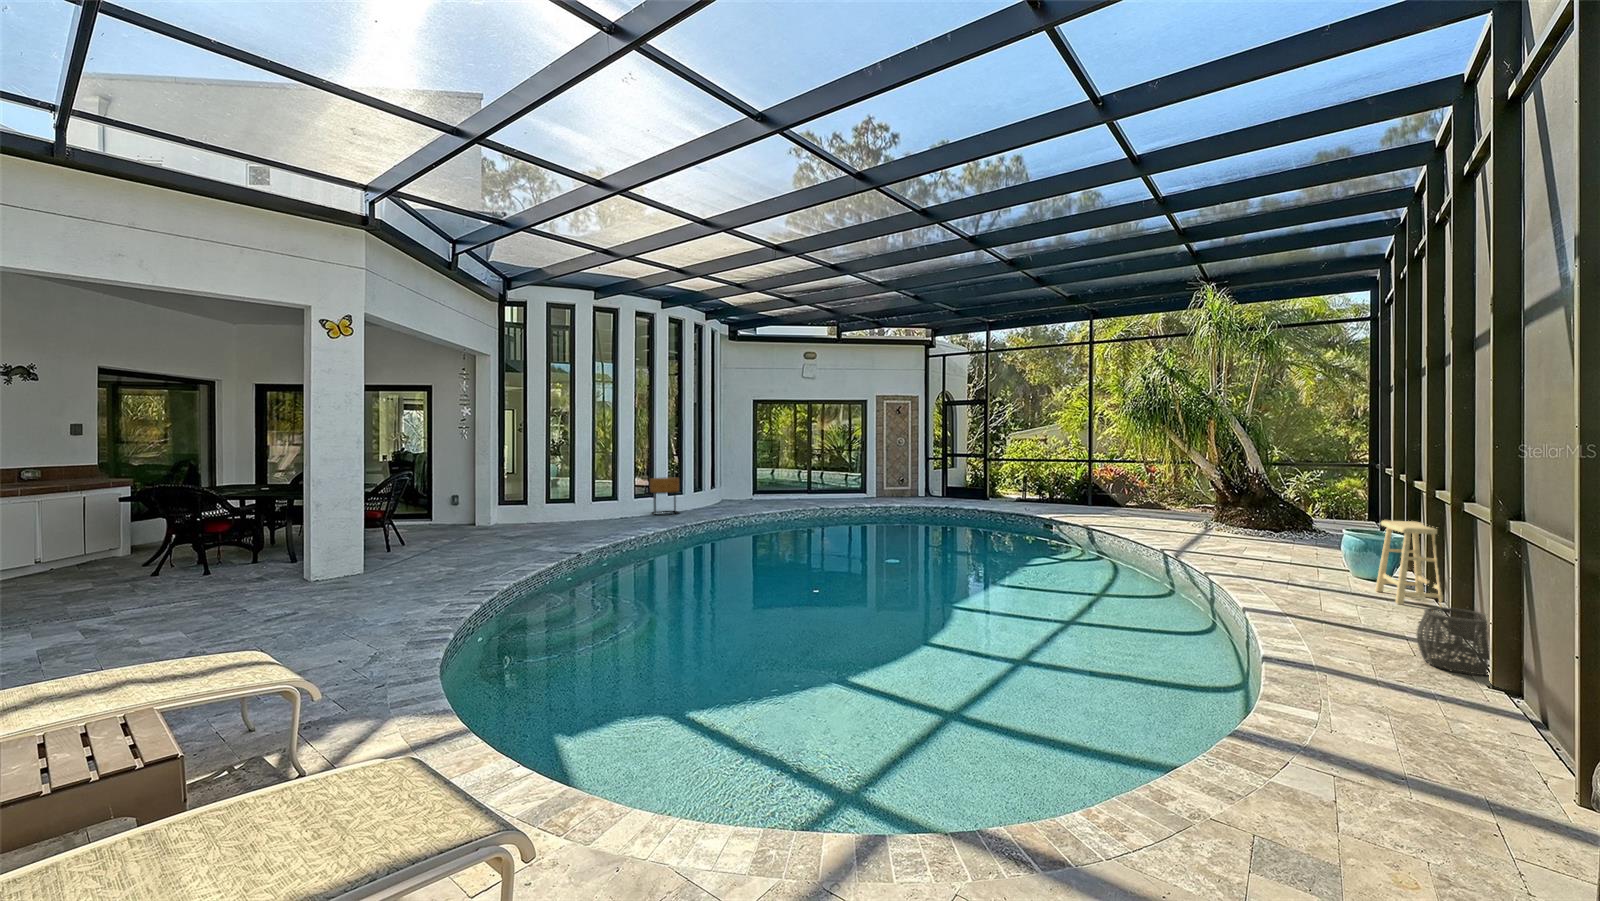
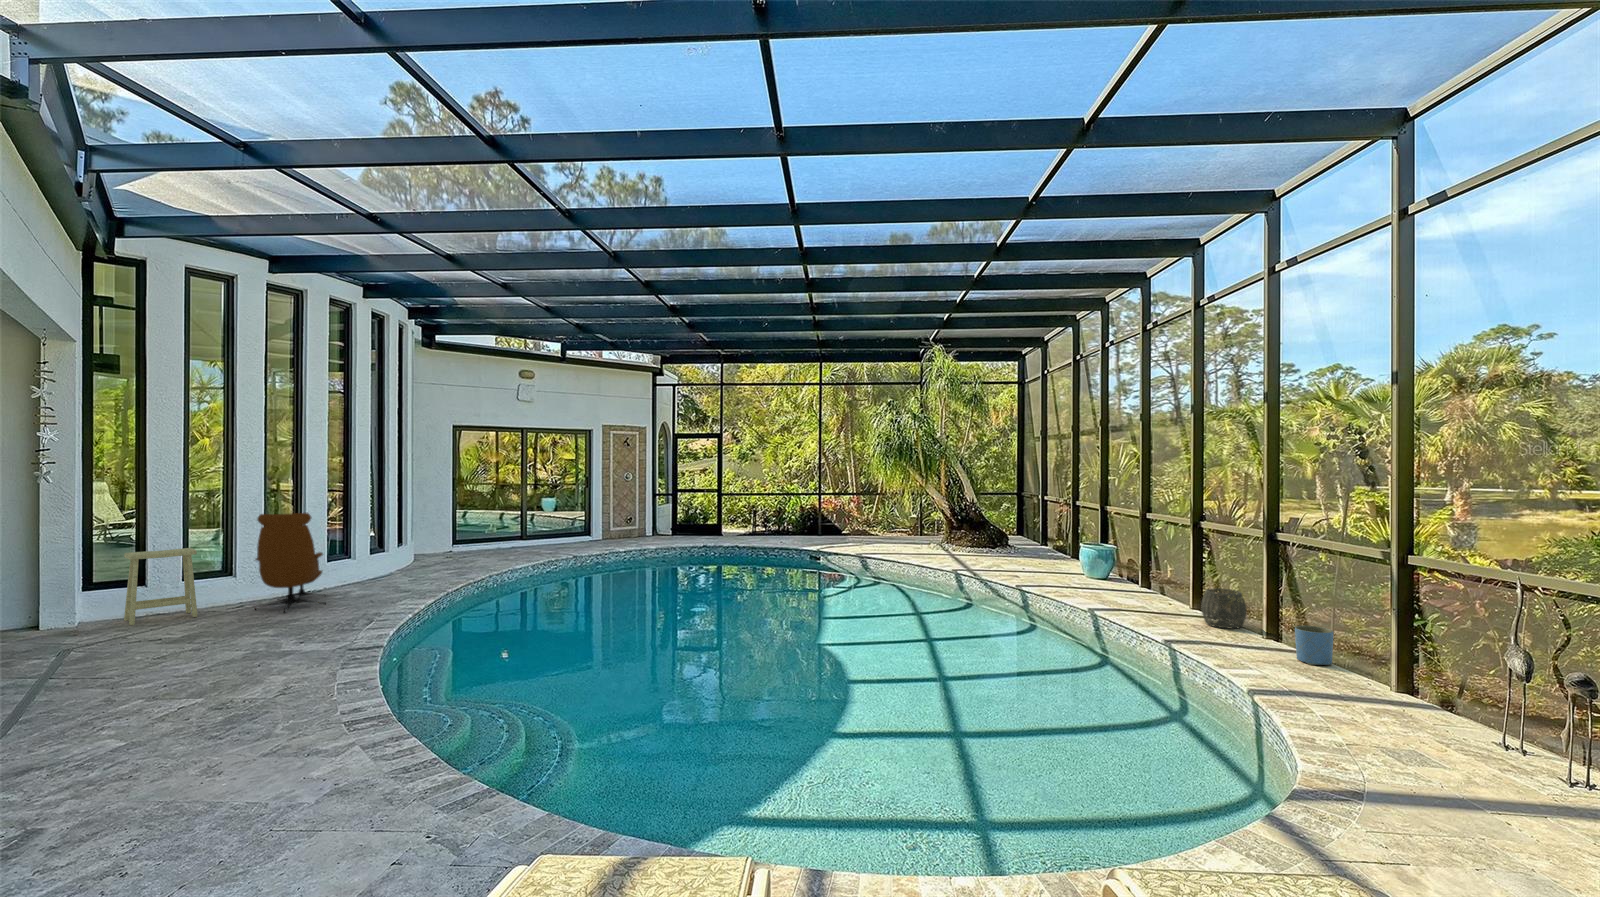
lounge chair: none [547,461,608,530] -> present [255,513,325,612]
side table: present [650,477,679,515] -> none [362,530,406,582]
stool: present [1376,520,1443,607] -> present [124,548,198,625]
planter: none [1495,686,1579,766] -> present [1295,626,1333,665]

